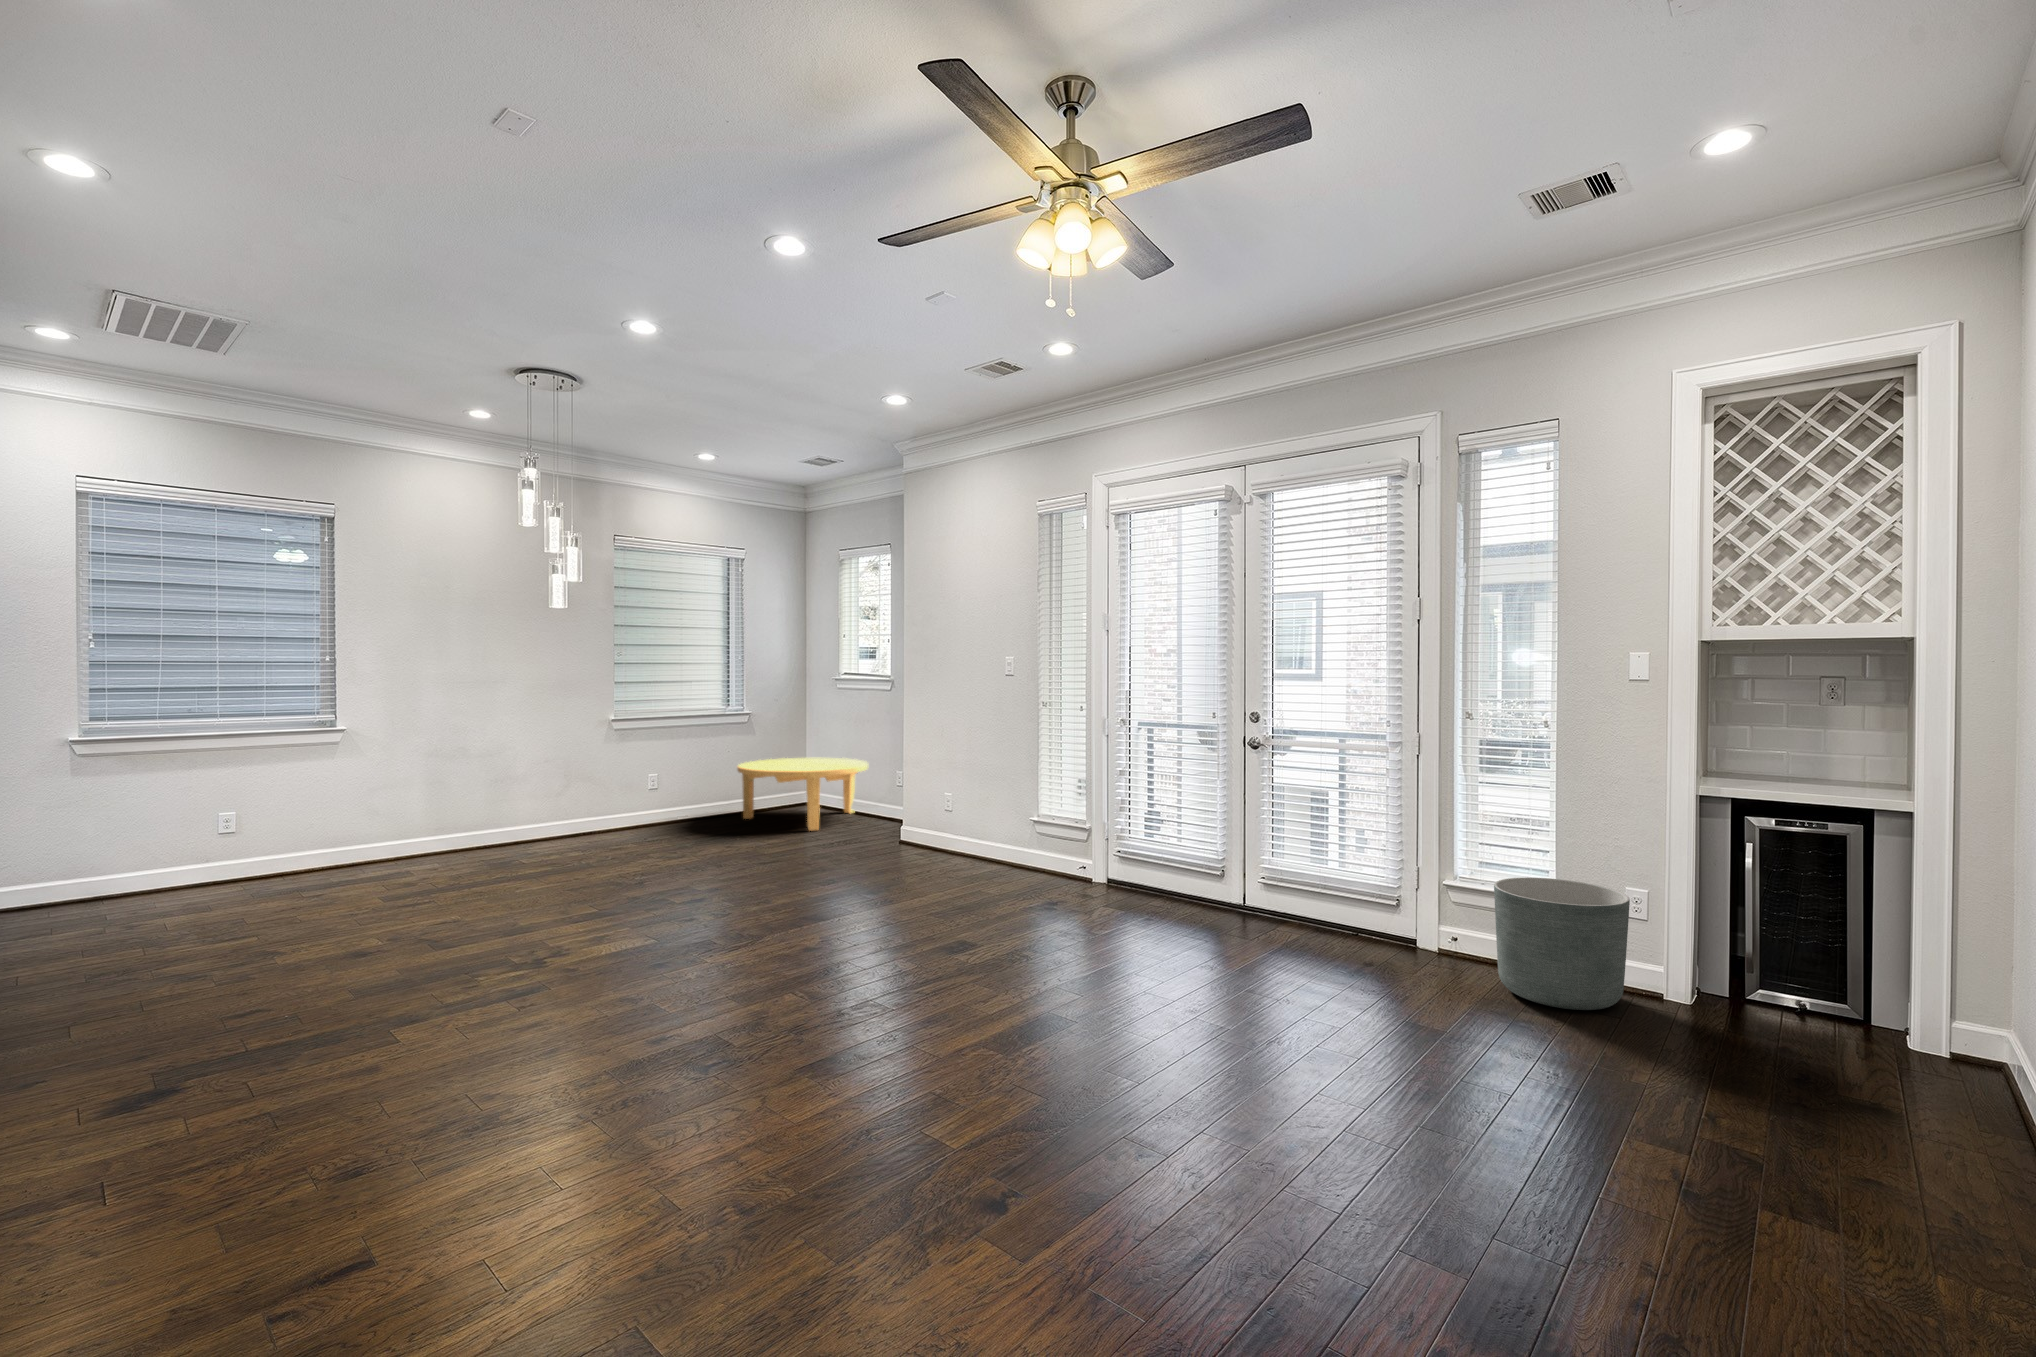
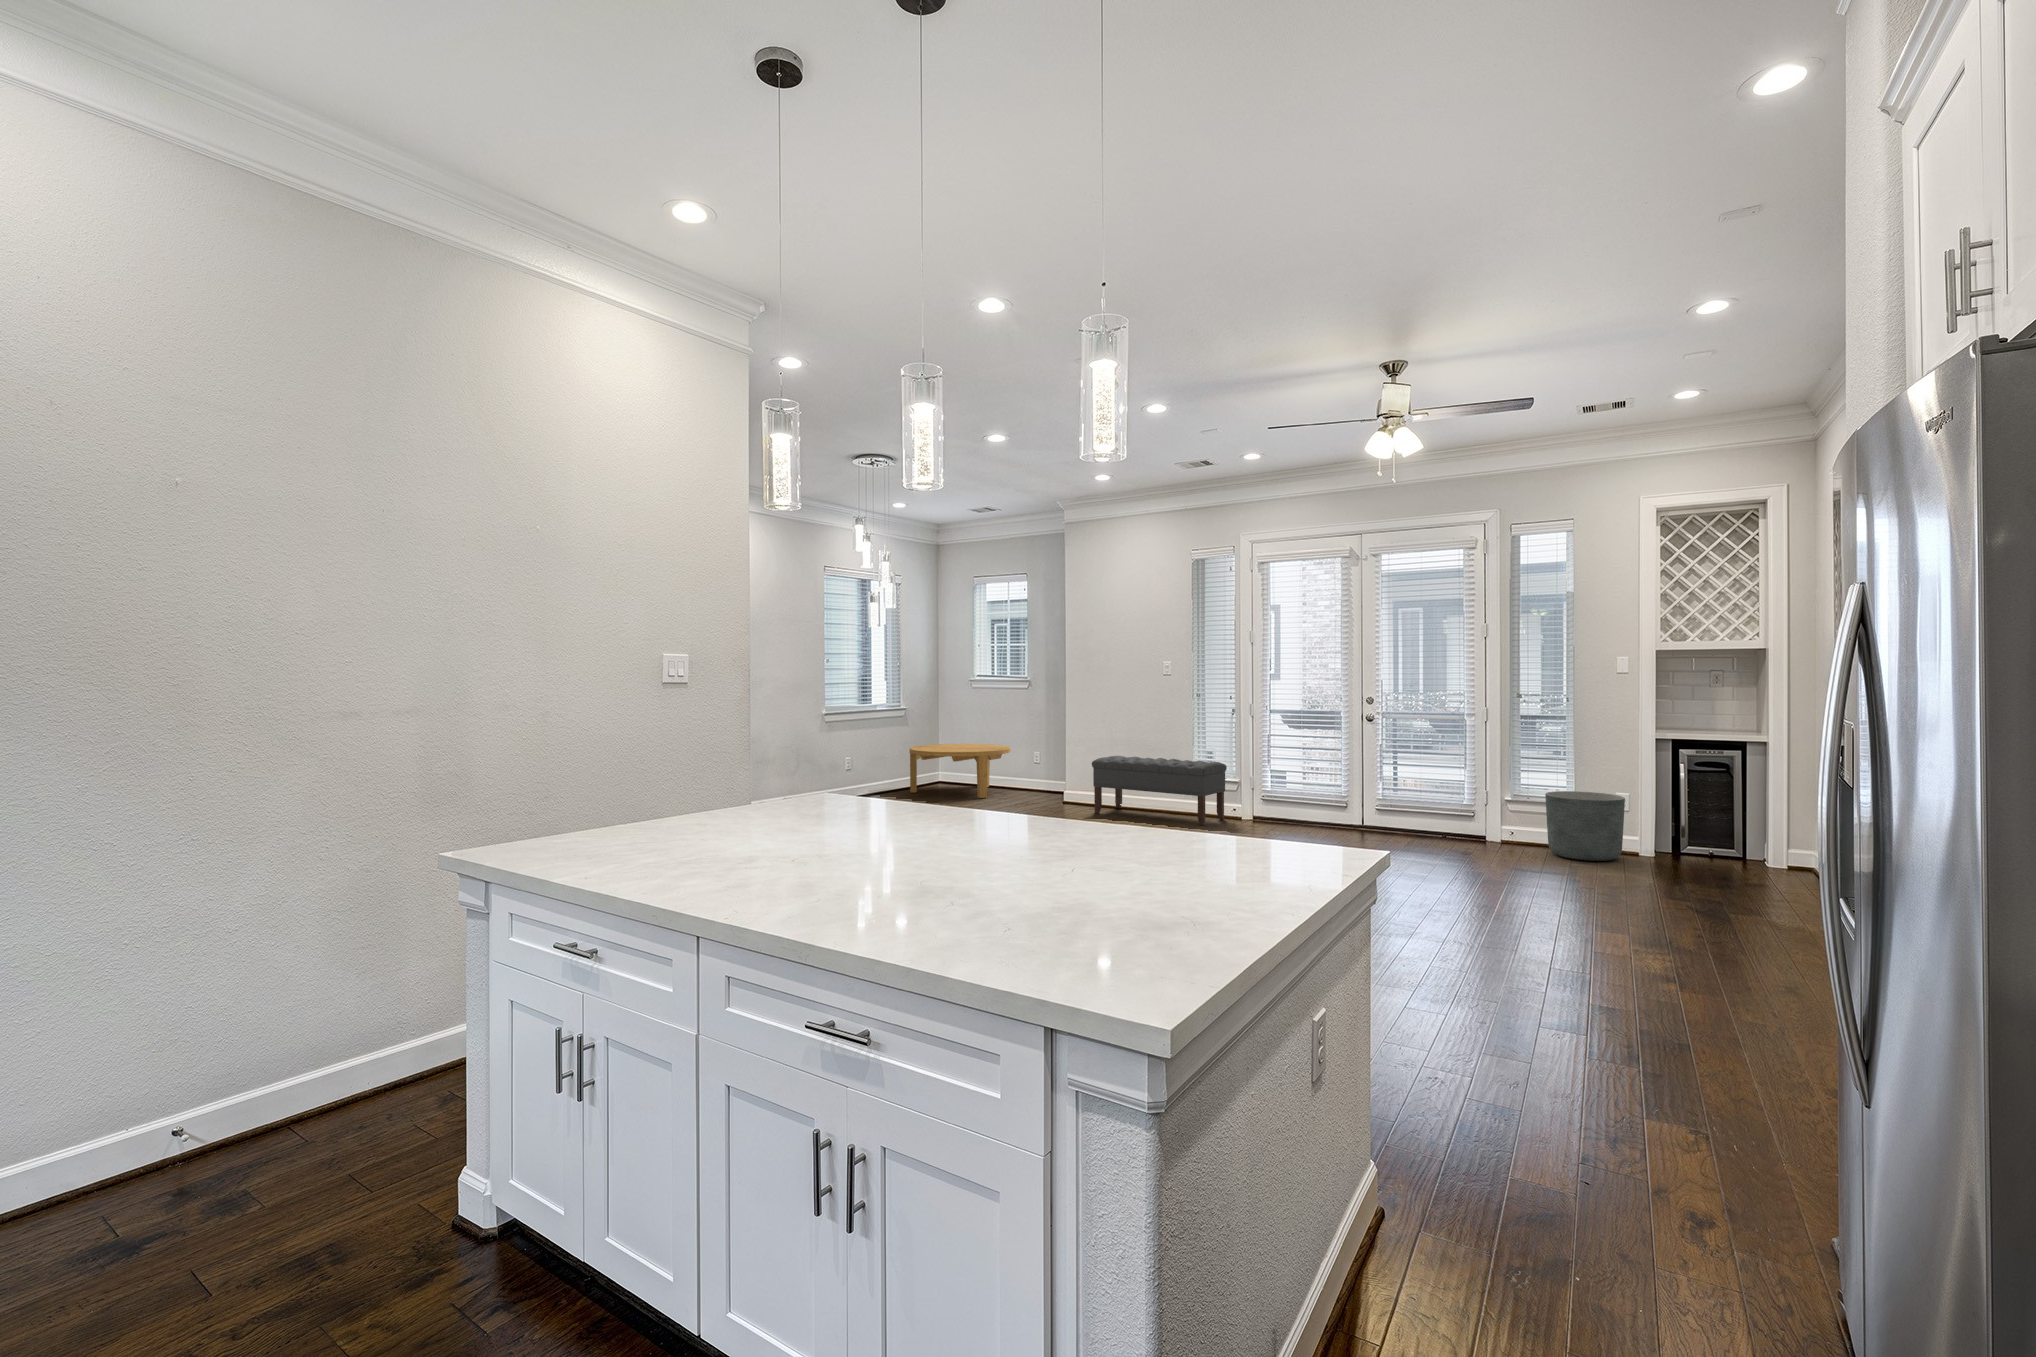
bench: none [906,784,1072,892] -> present [1092,756,1227,825]

